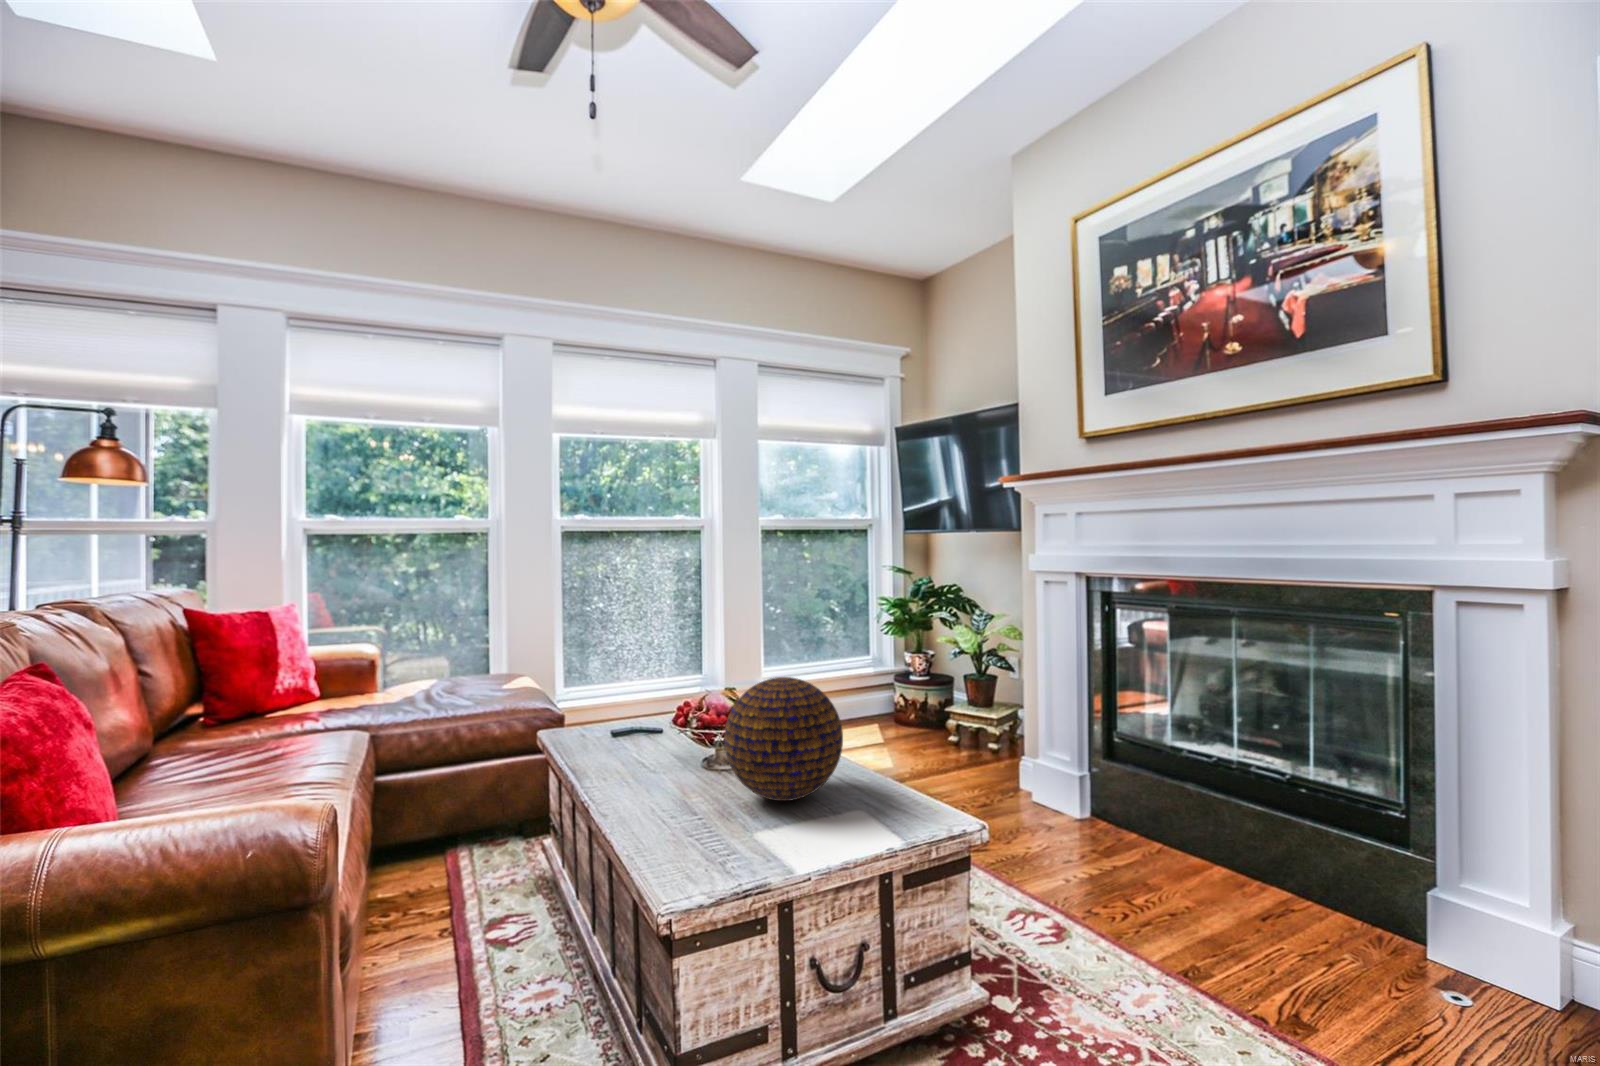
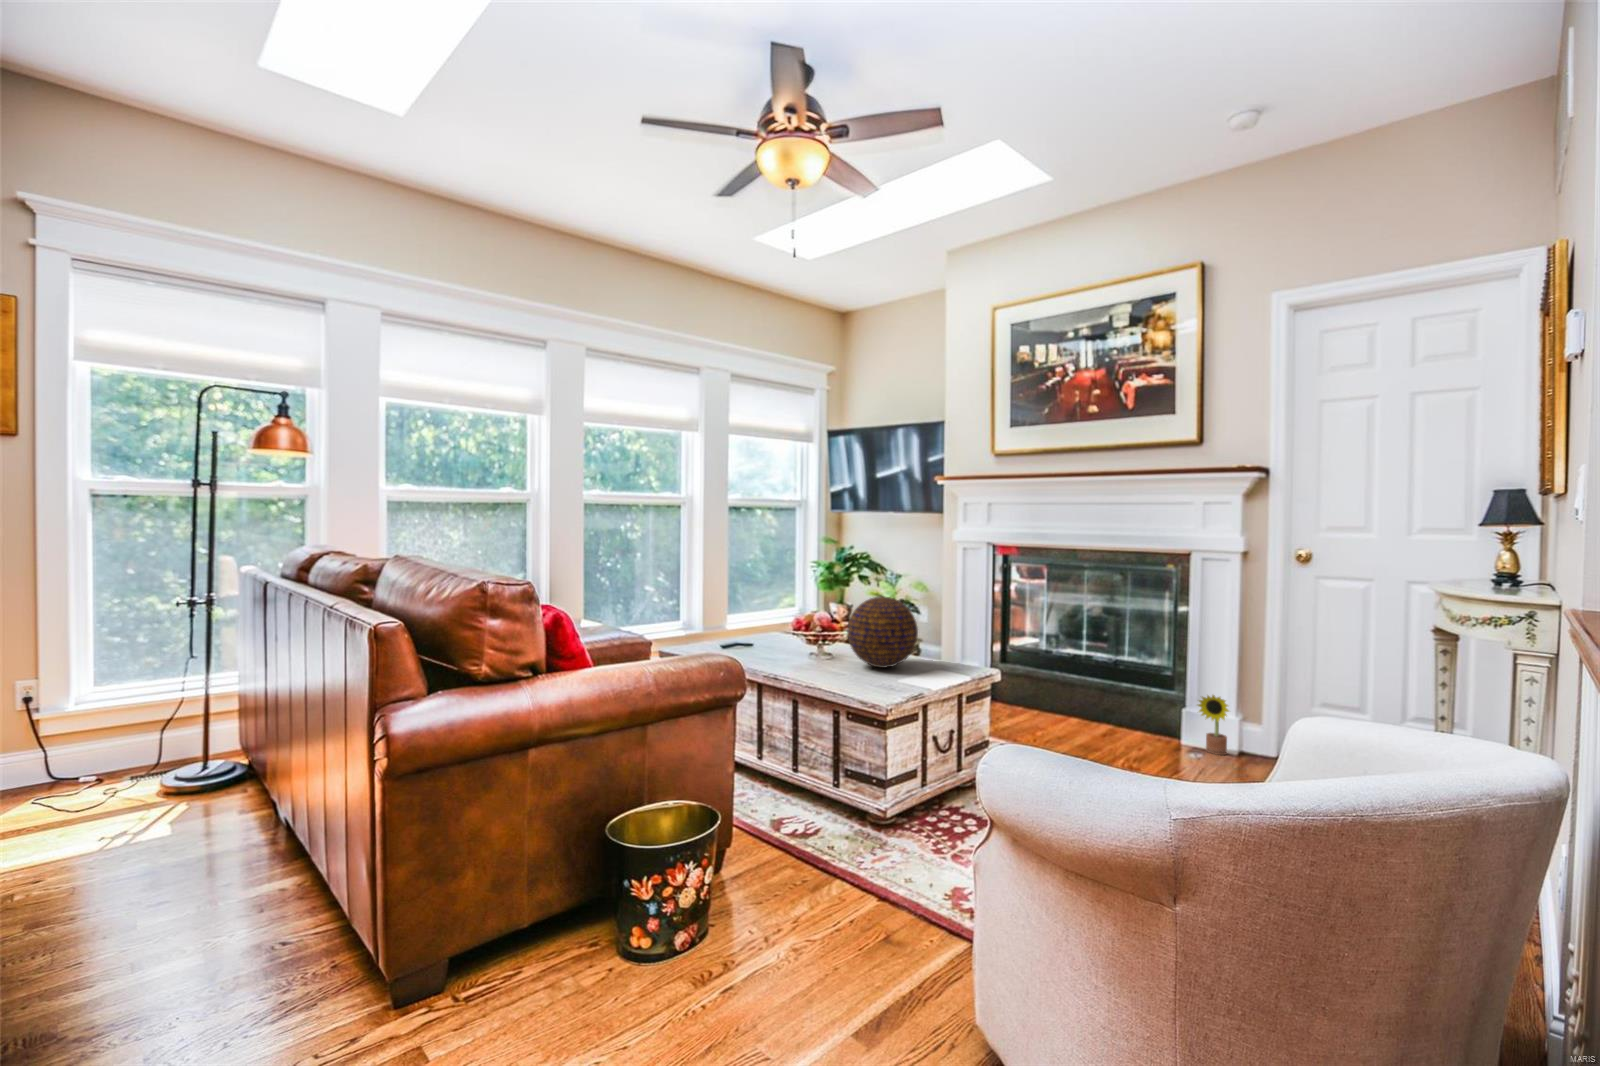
decorative plant: none [1453,876,1537,1005] -> present [1198,695,1229,755]

